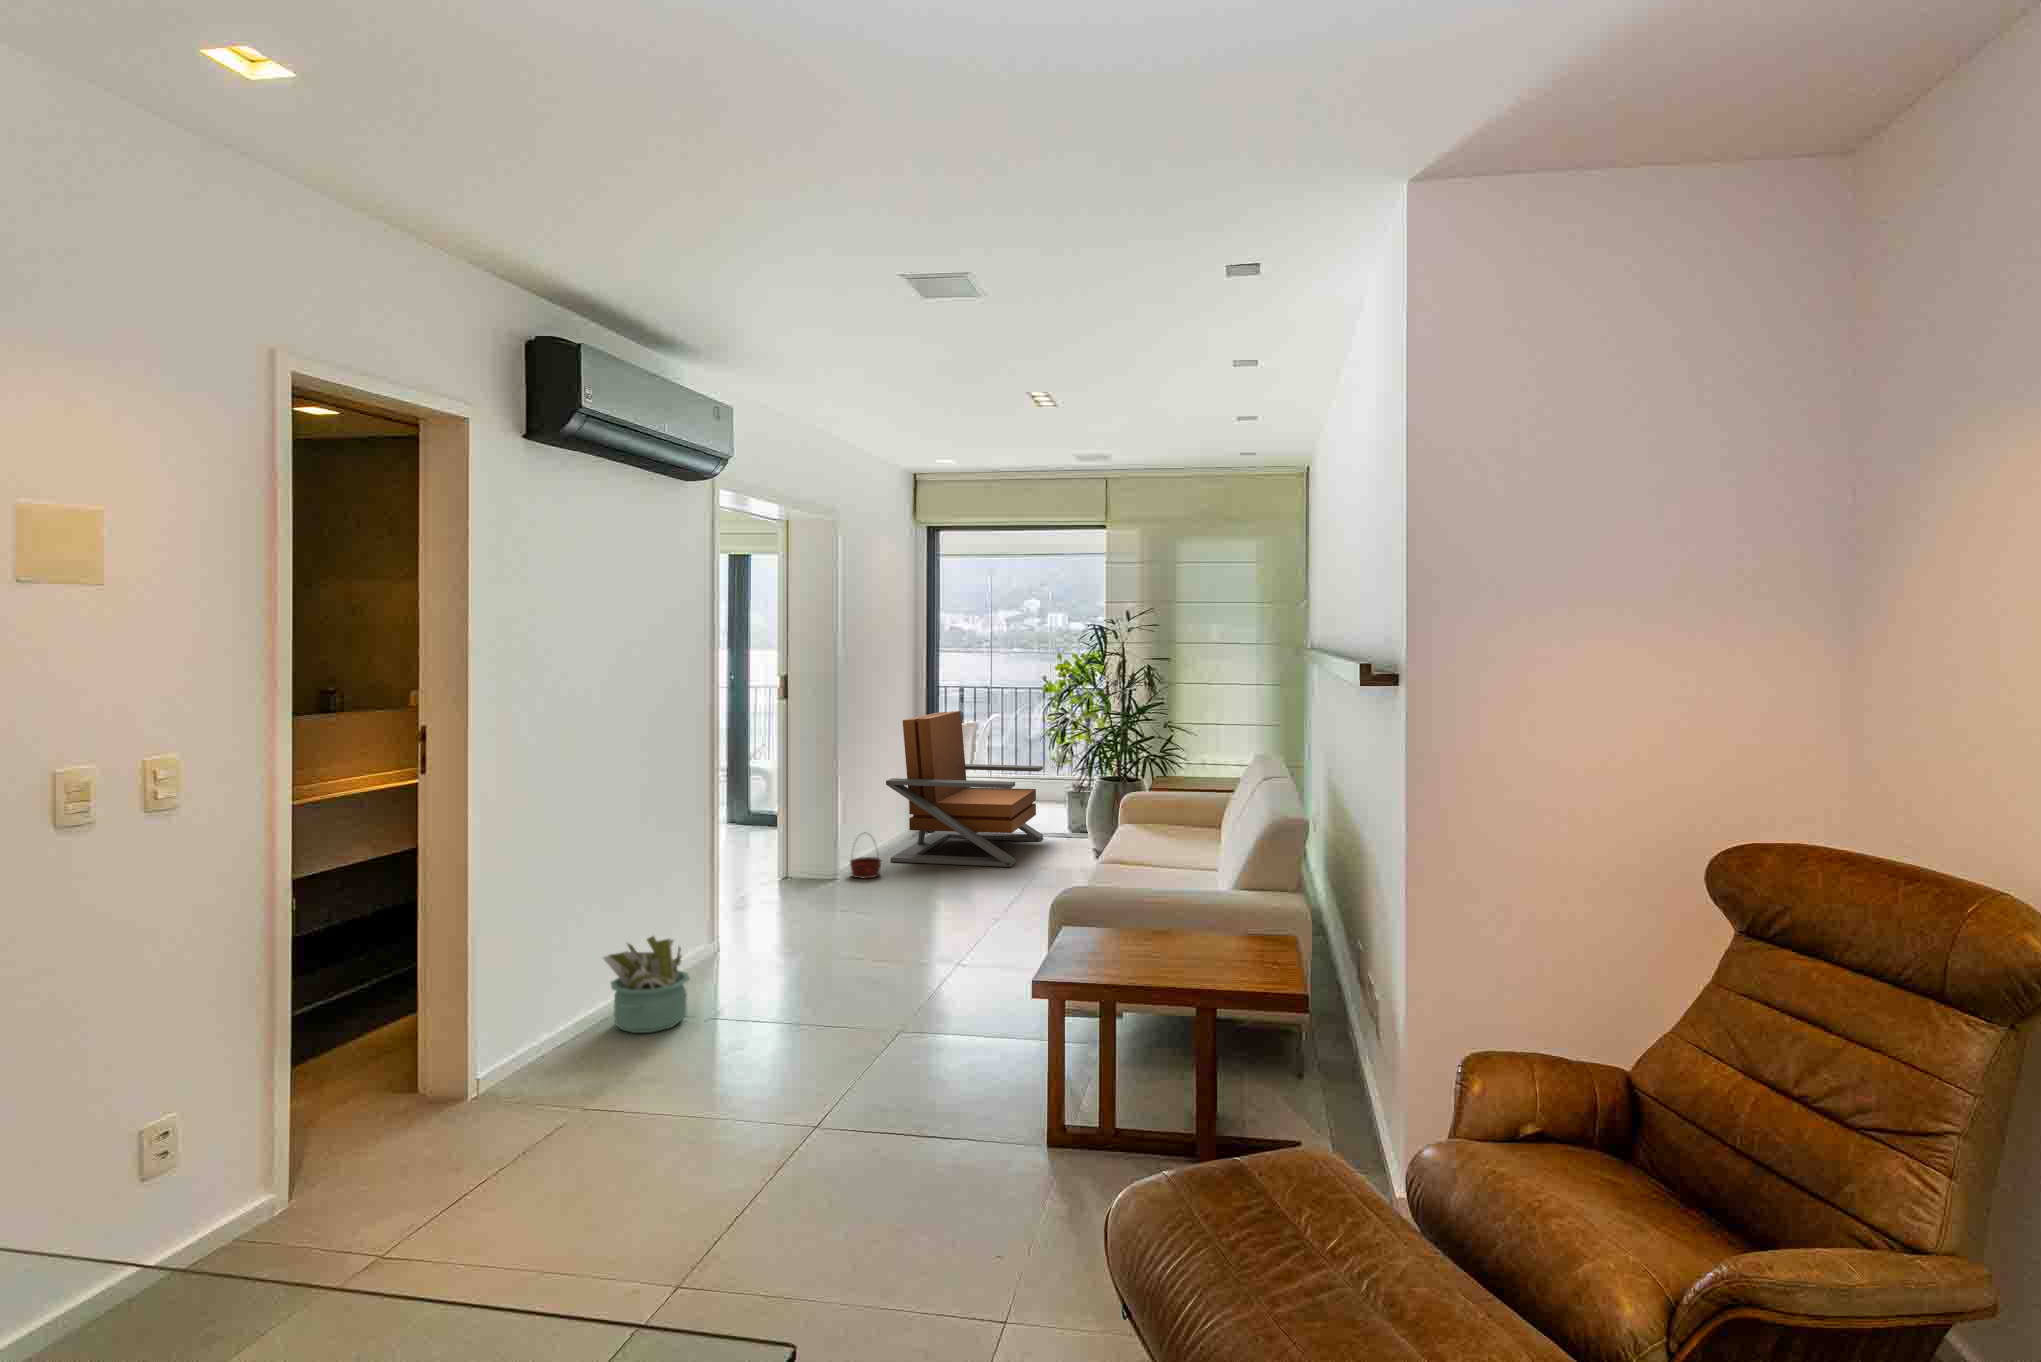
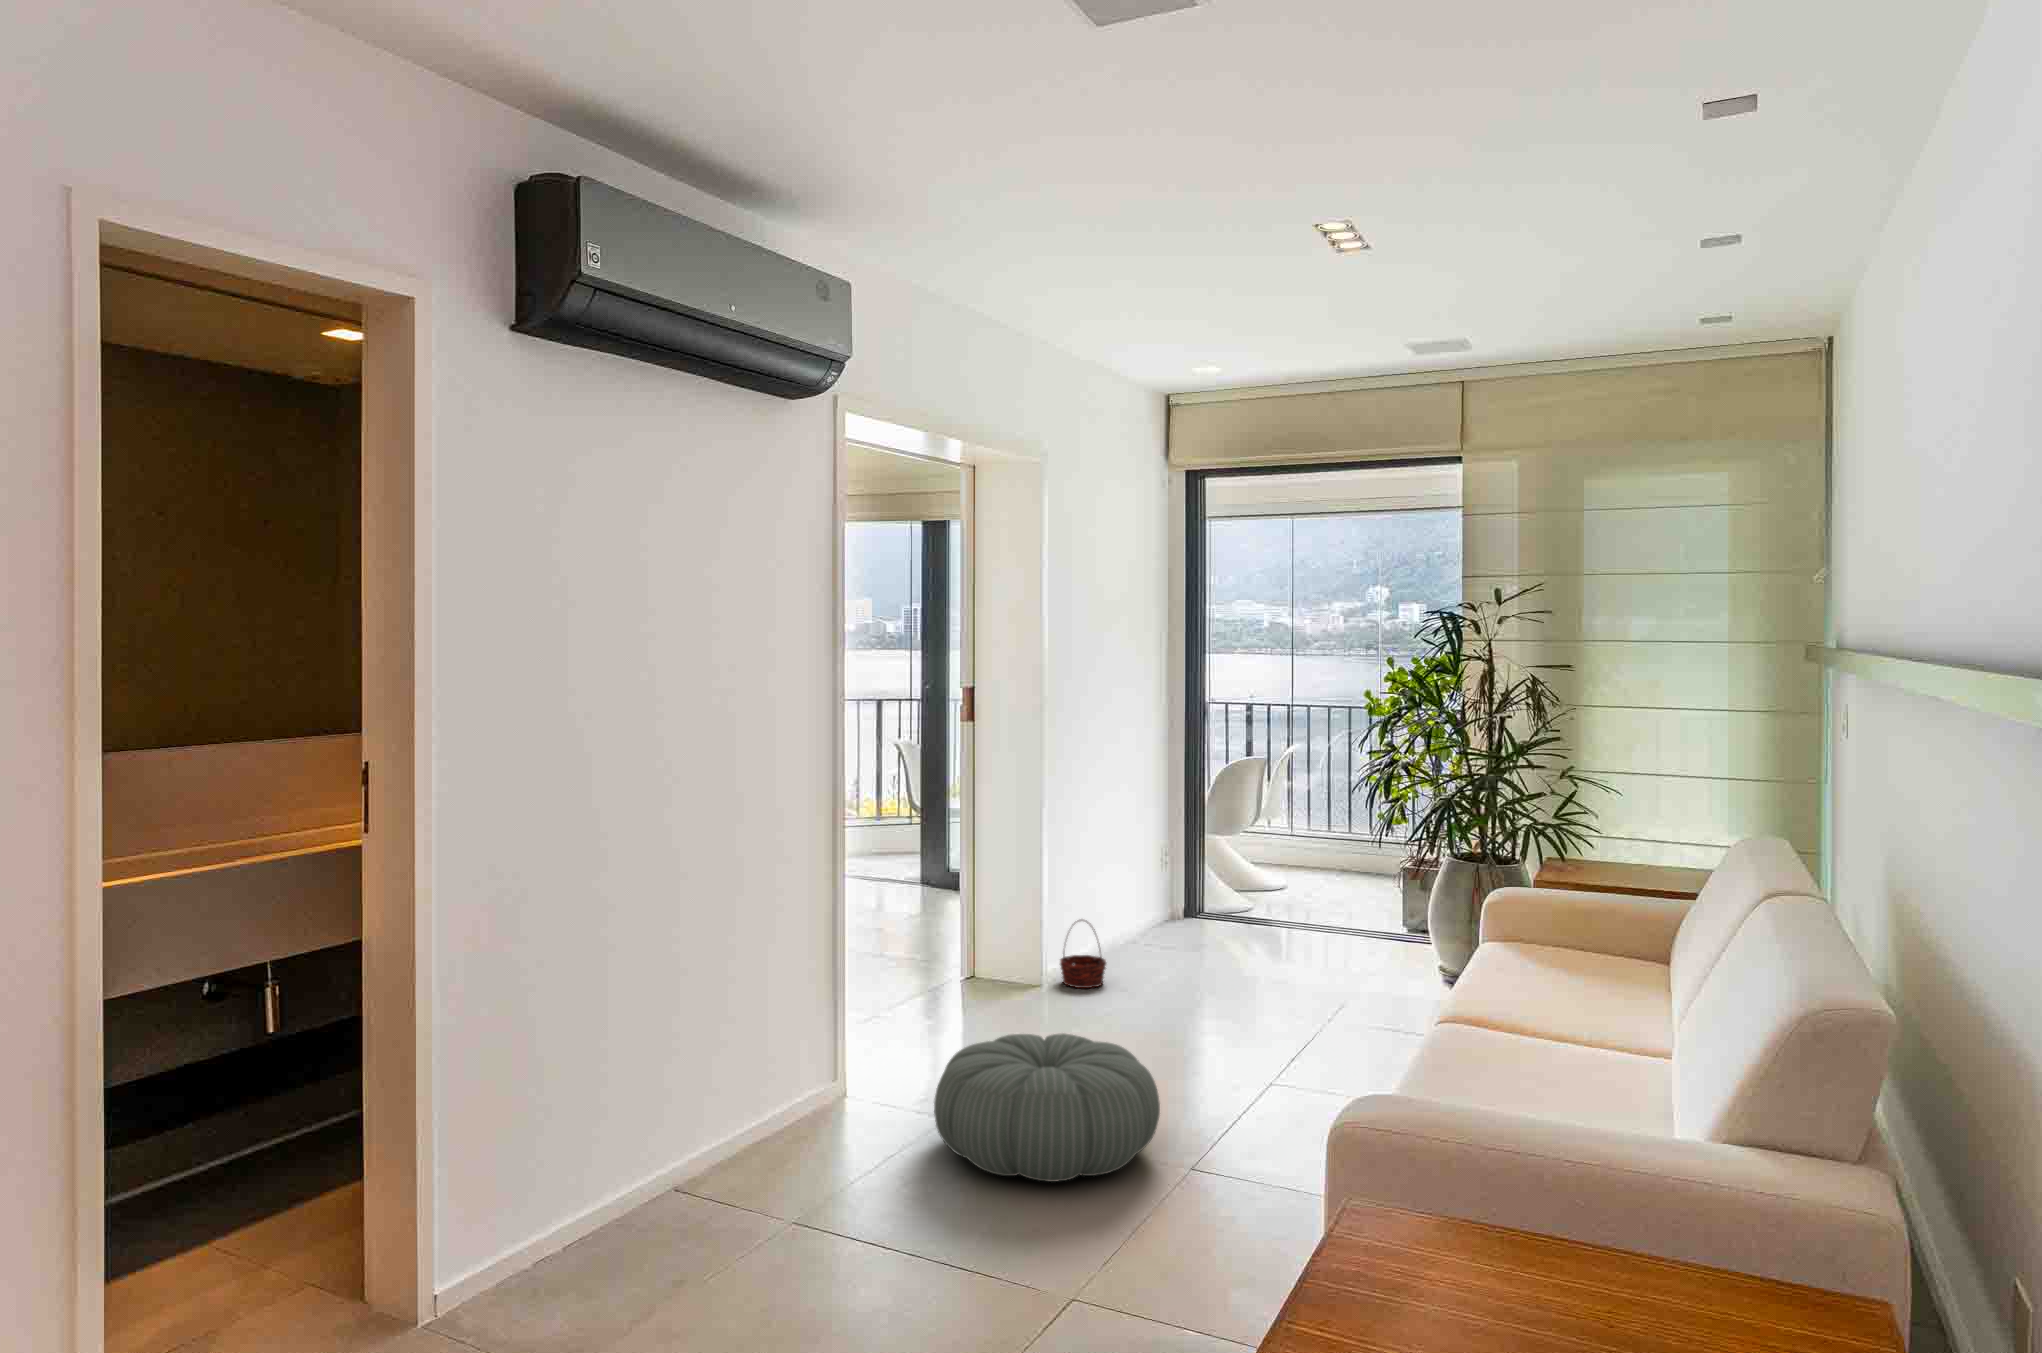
lounge chair: present [886,711,1043,867] -> none [1118,740,1361,984]
pouf: none [792,895,936,980] -> present [934,1033,1160,1182]
decorative plant: present [603,936,690,1033] -> none [636,1089,762,1245]

